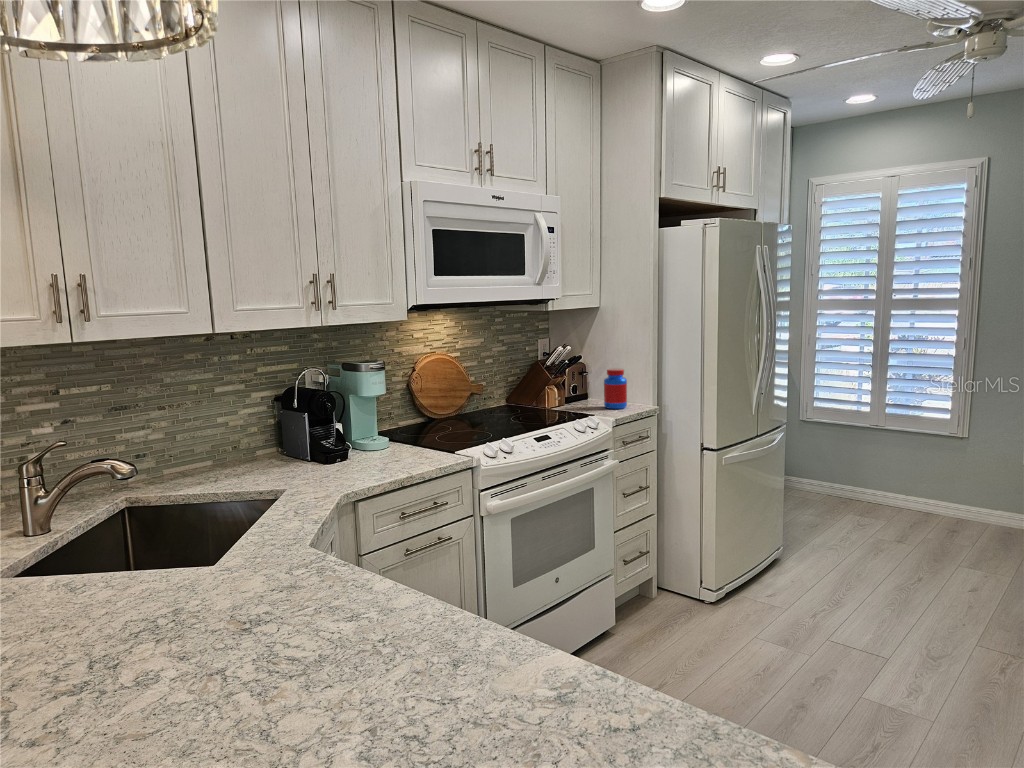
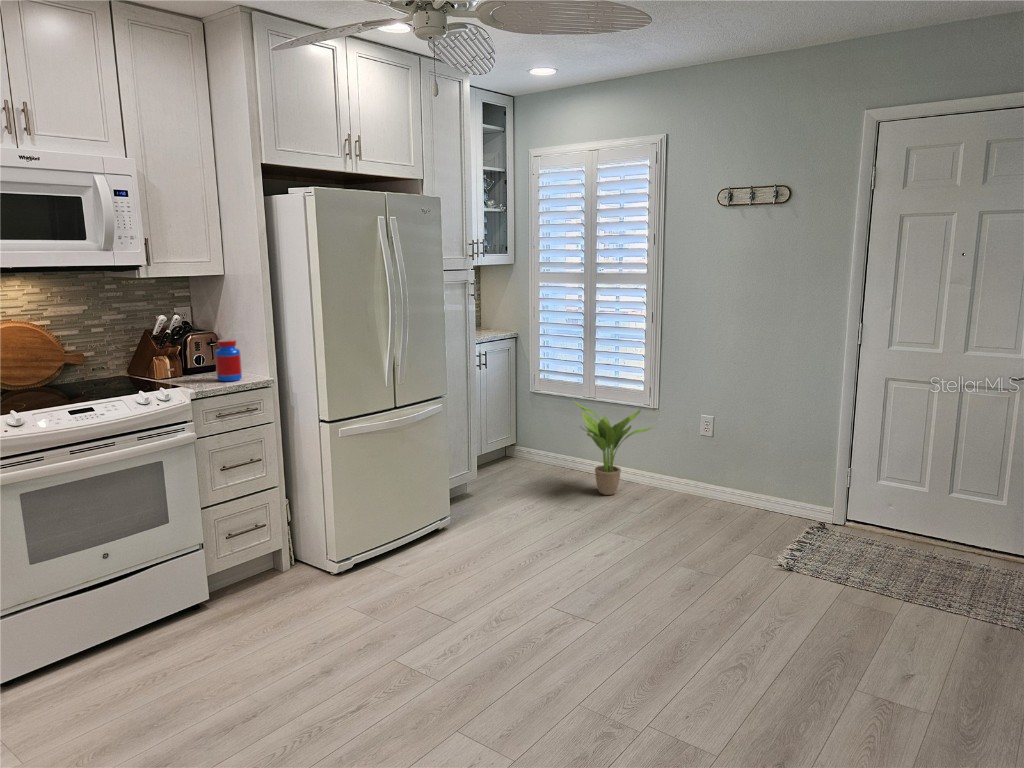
potted plant: none [877,425,969,523] -> present [575,402,652,495]

